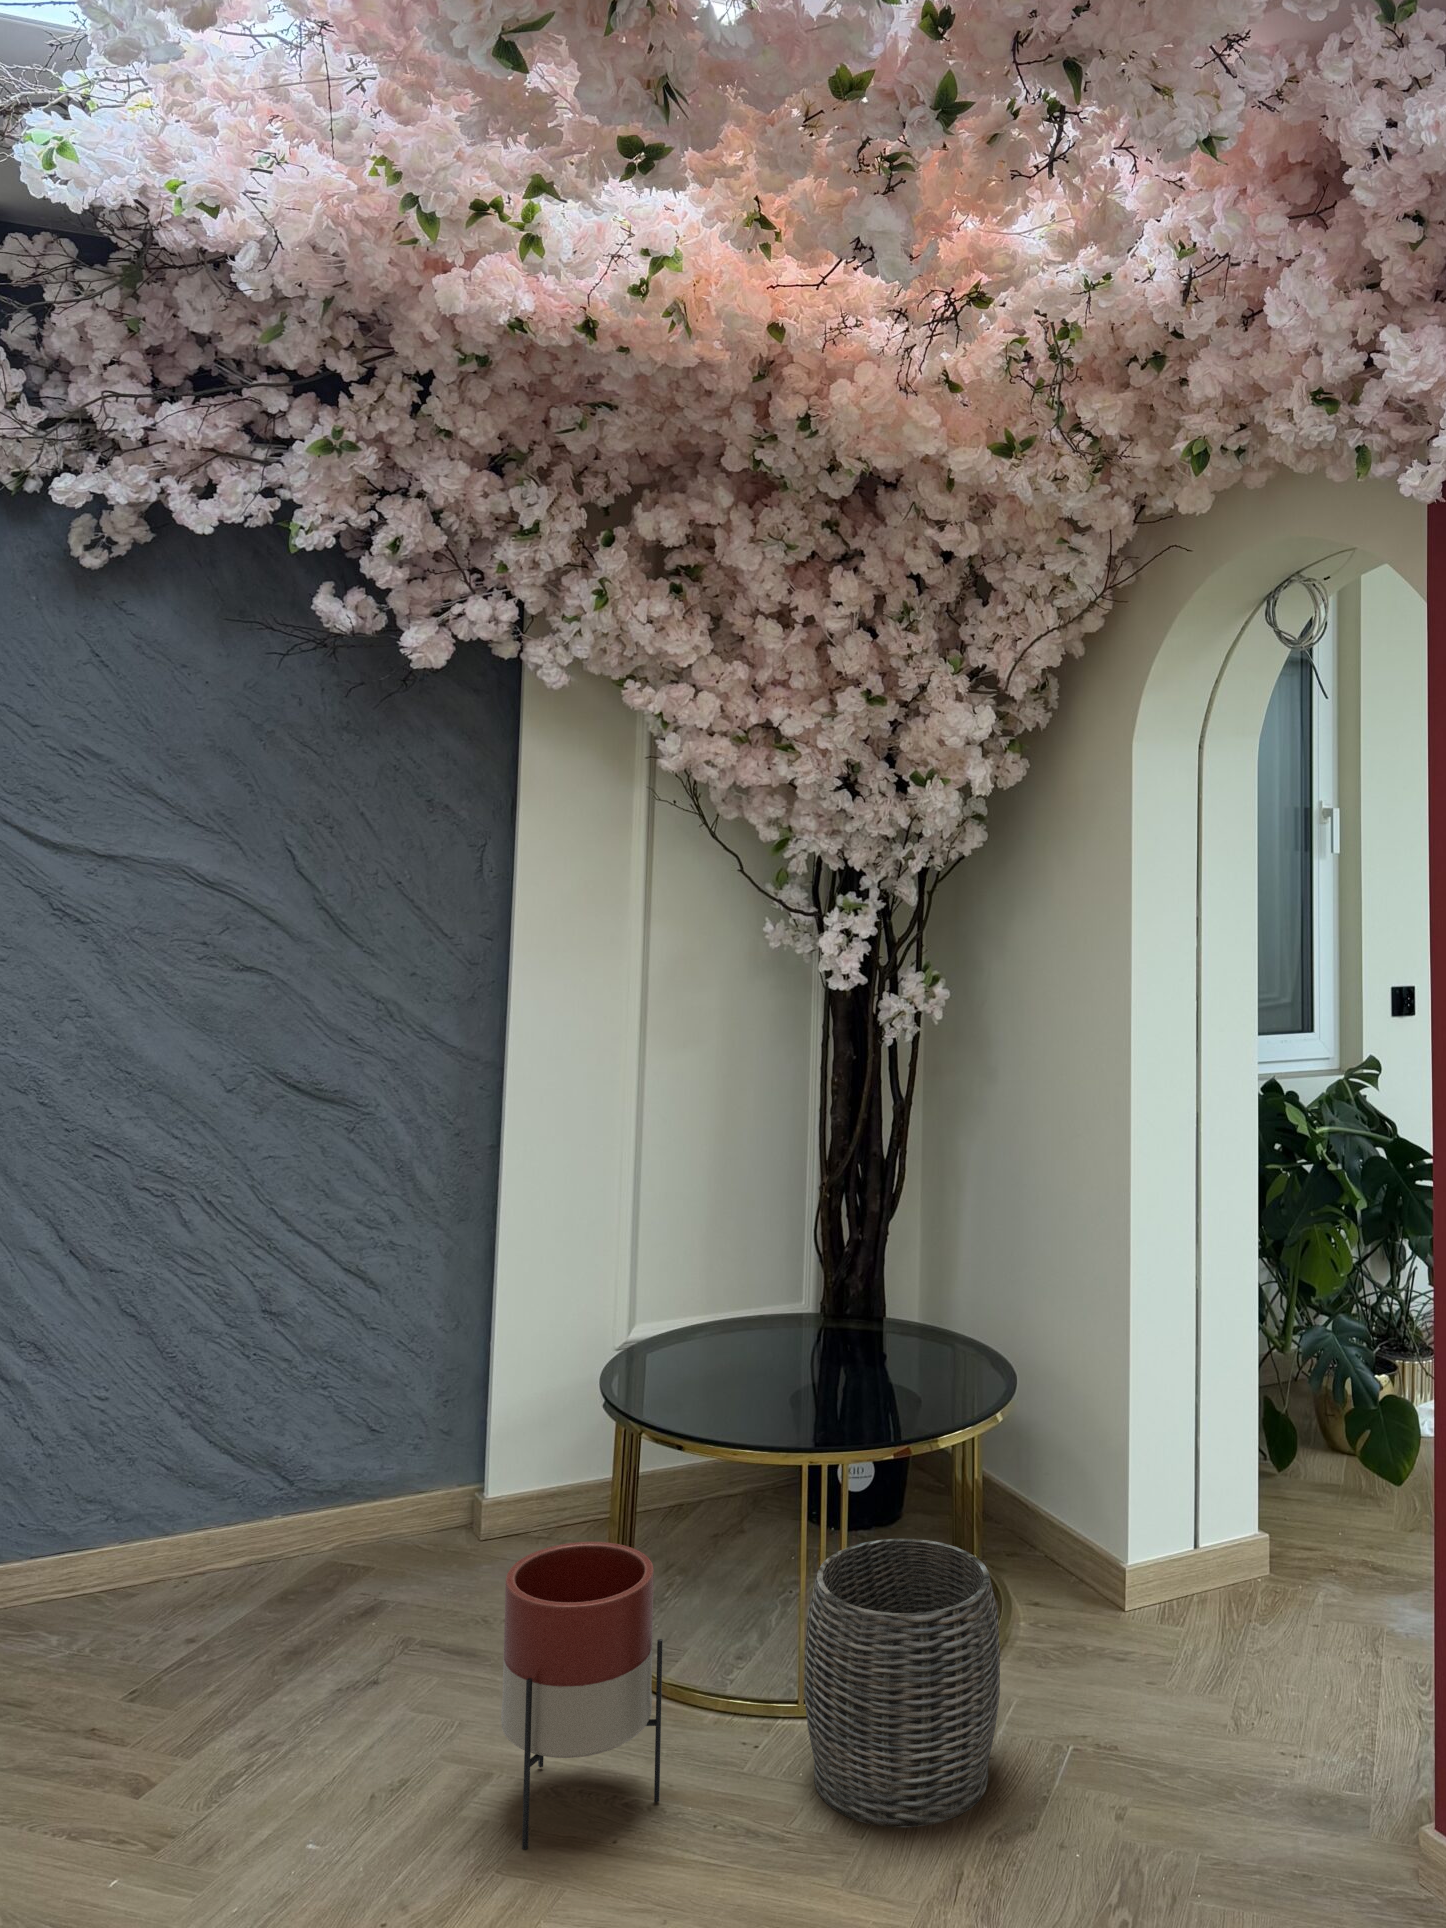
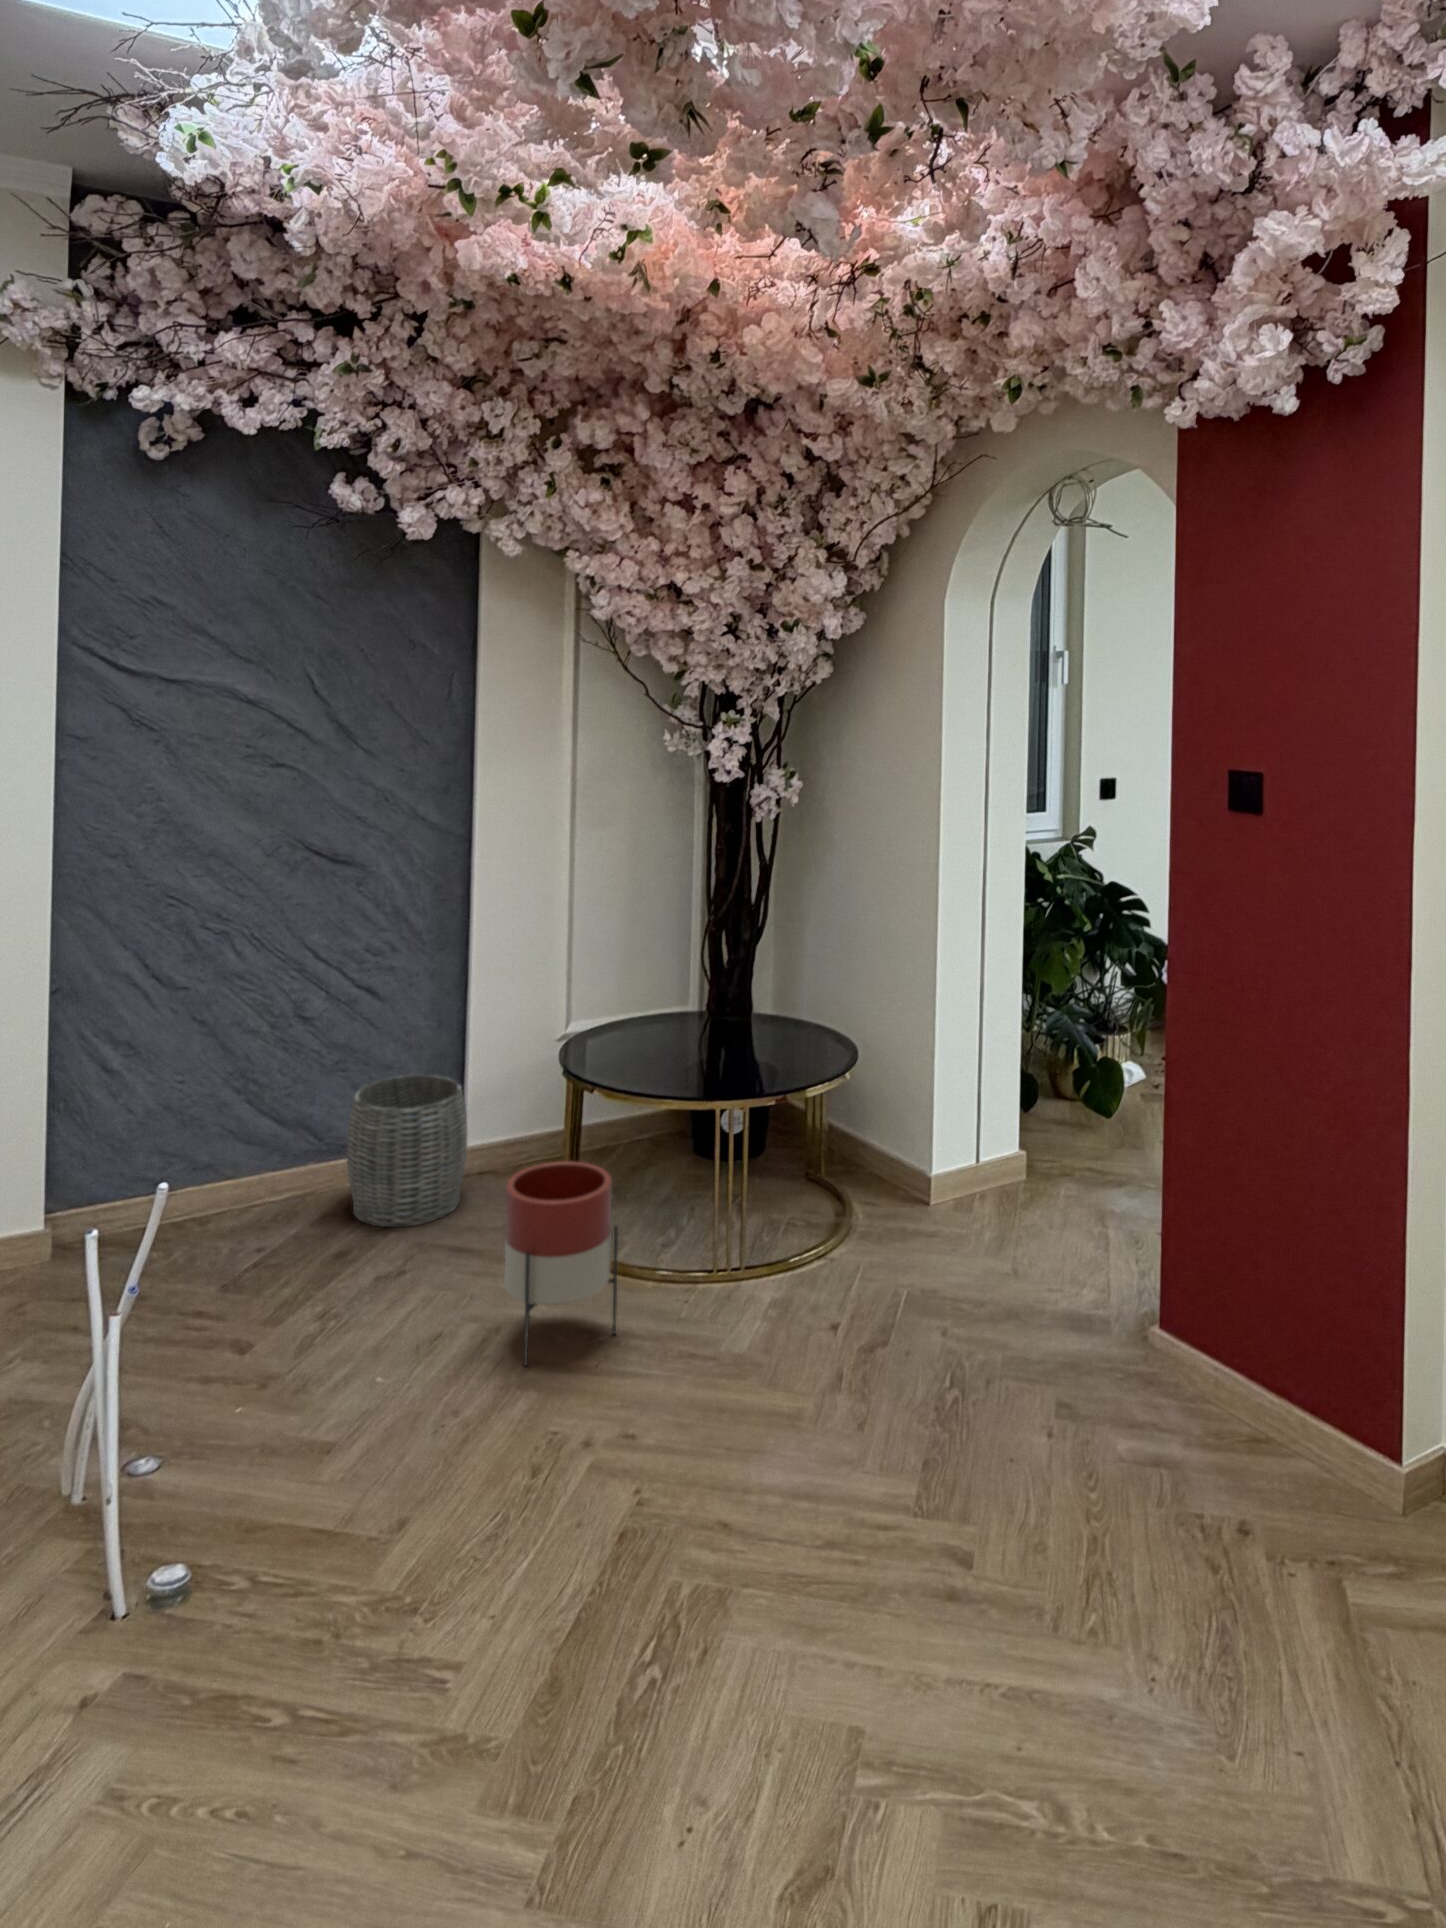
woven basket: present [804,1539,1000,1827] -> present [347,1075,467,1227]

